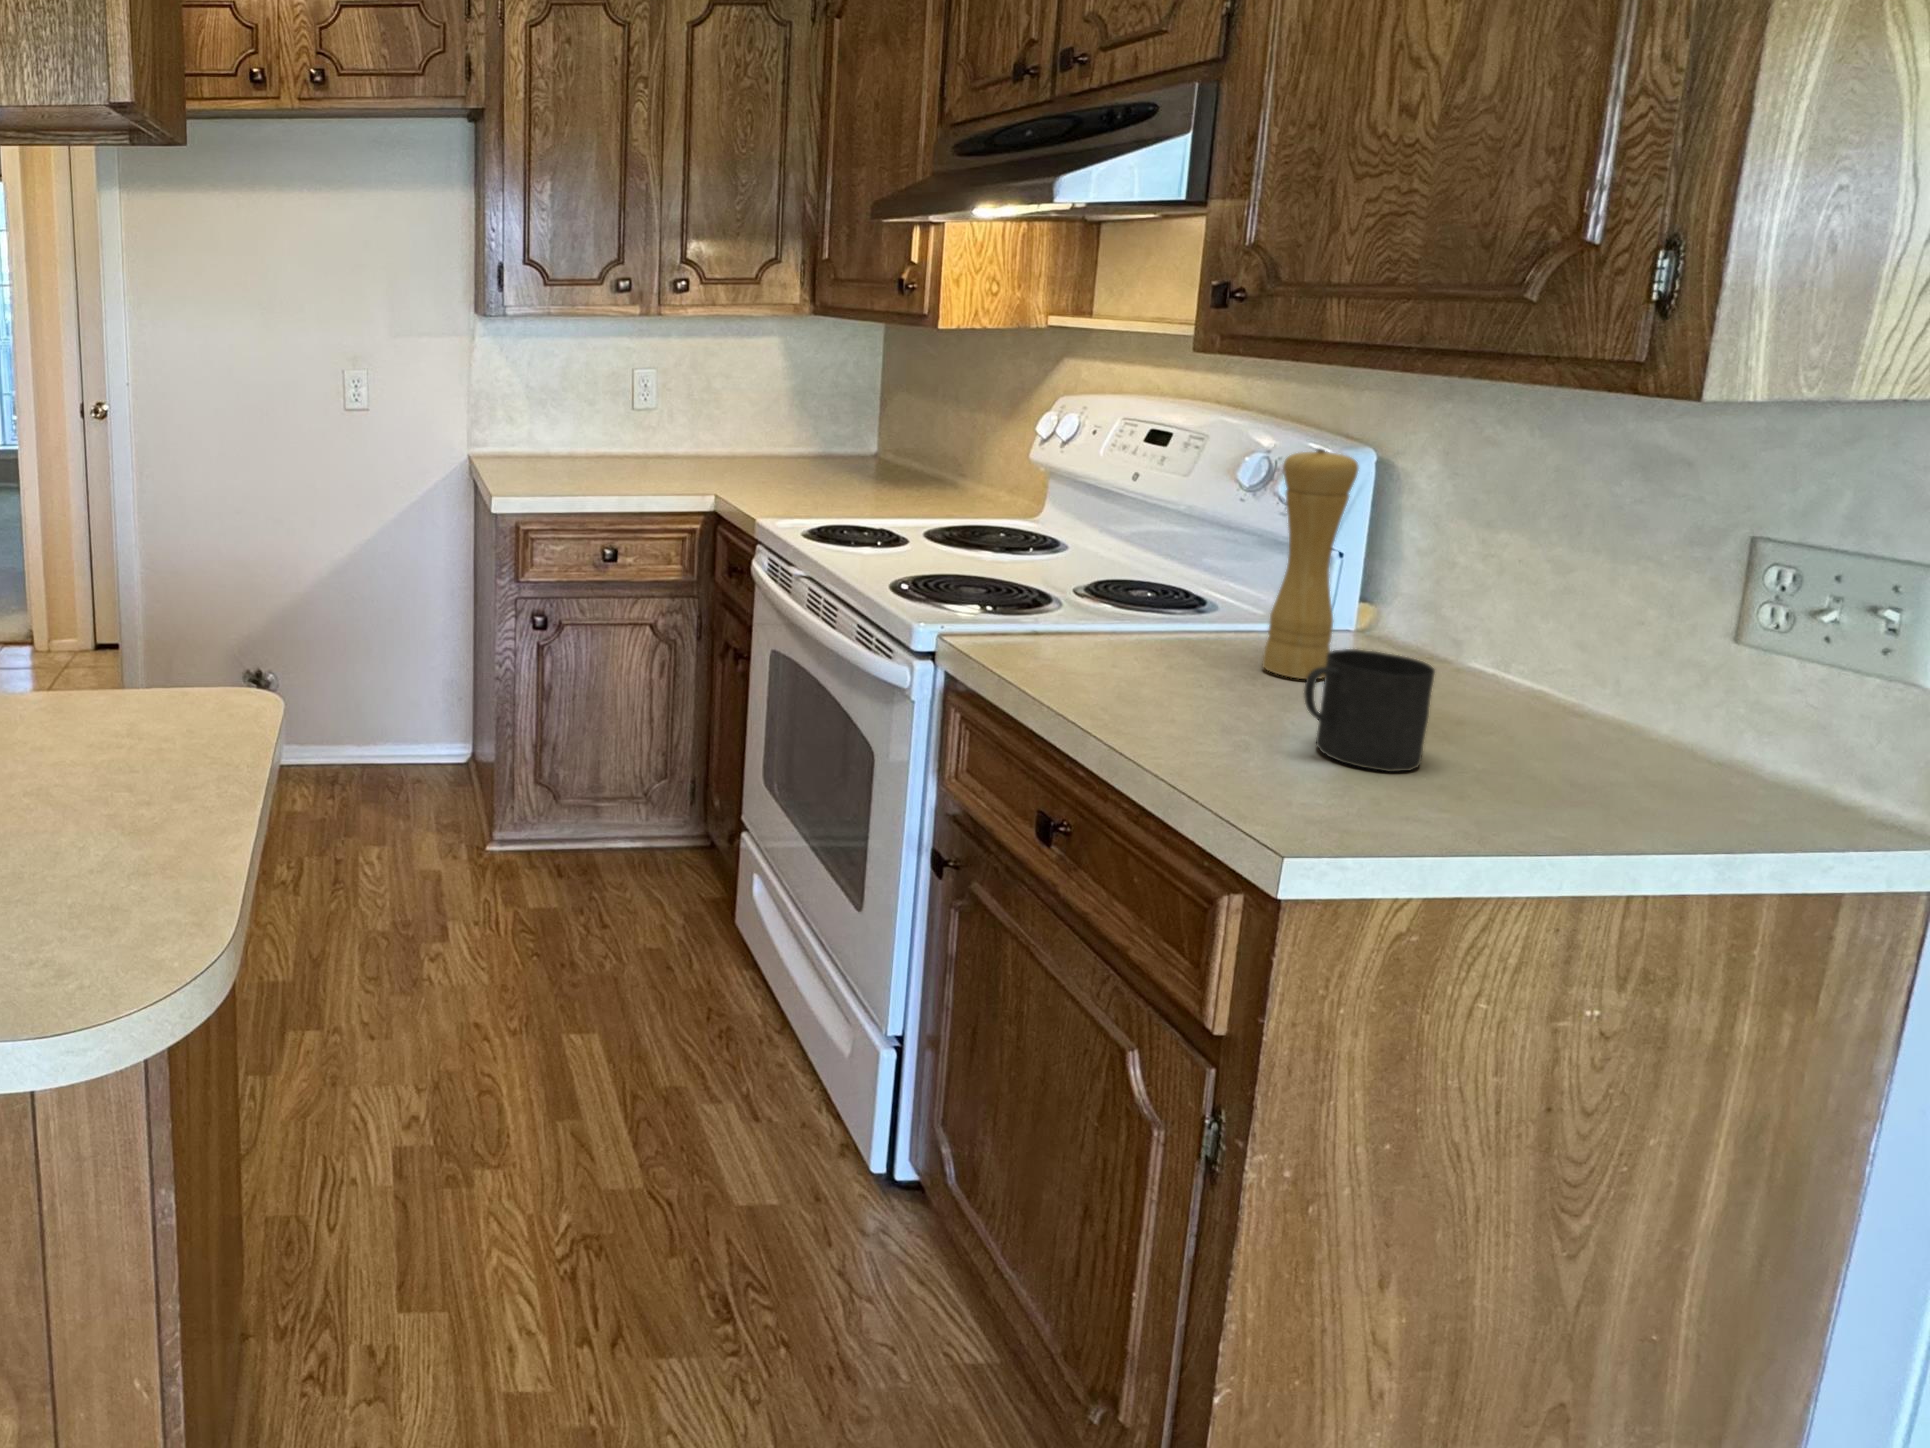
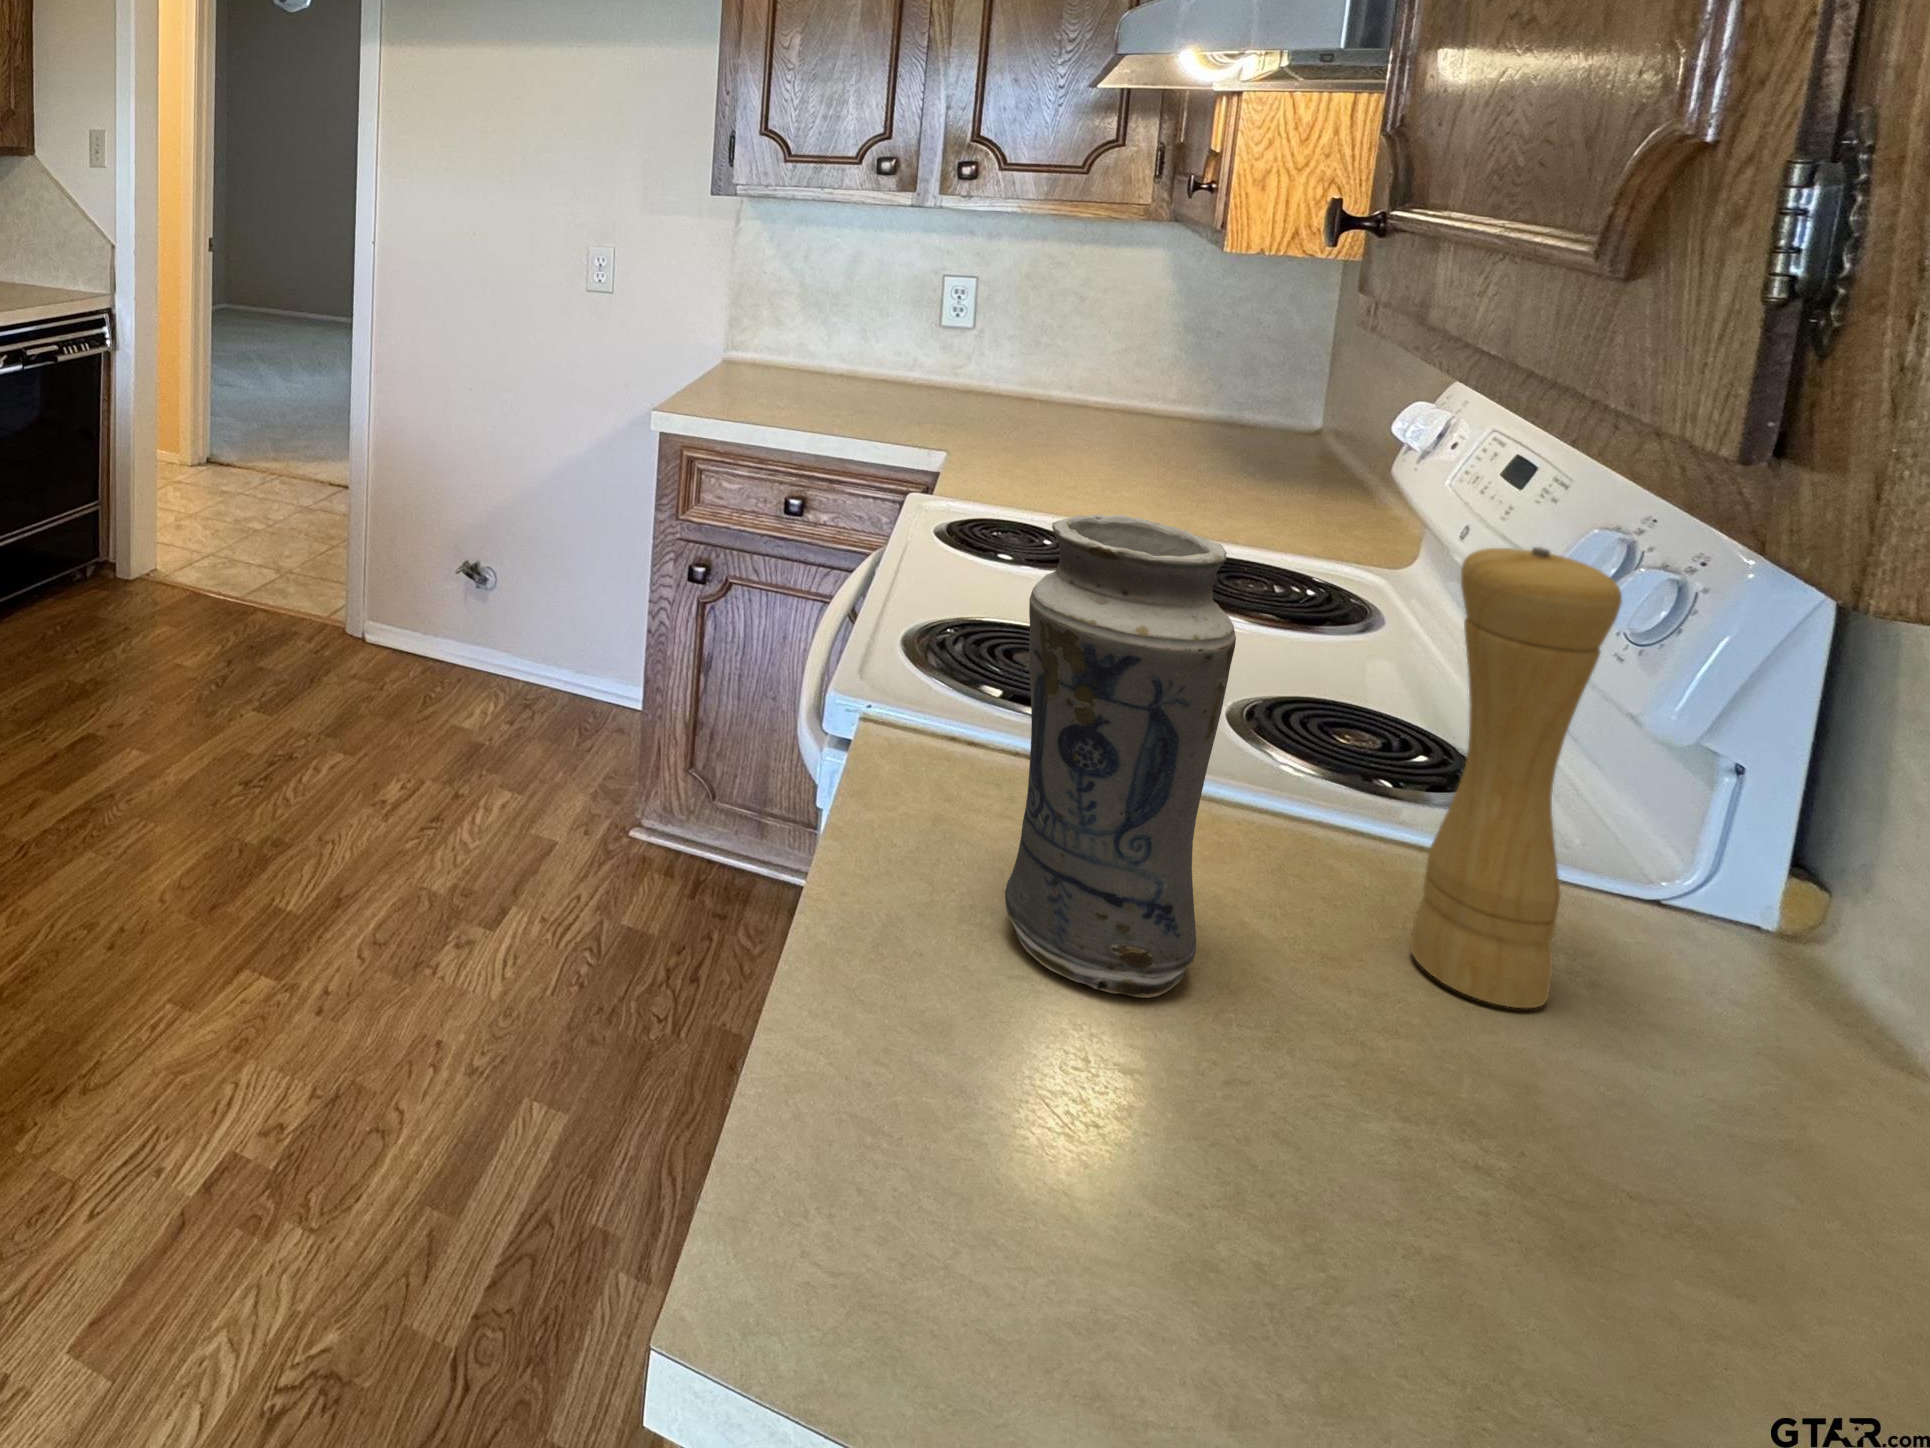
vase: none [1116,463,1246,716] -> present [1005,515,1236,998]
mug: present [1304,649,1435,772] -> none [1165,955,1458,1273]

